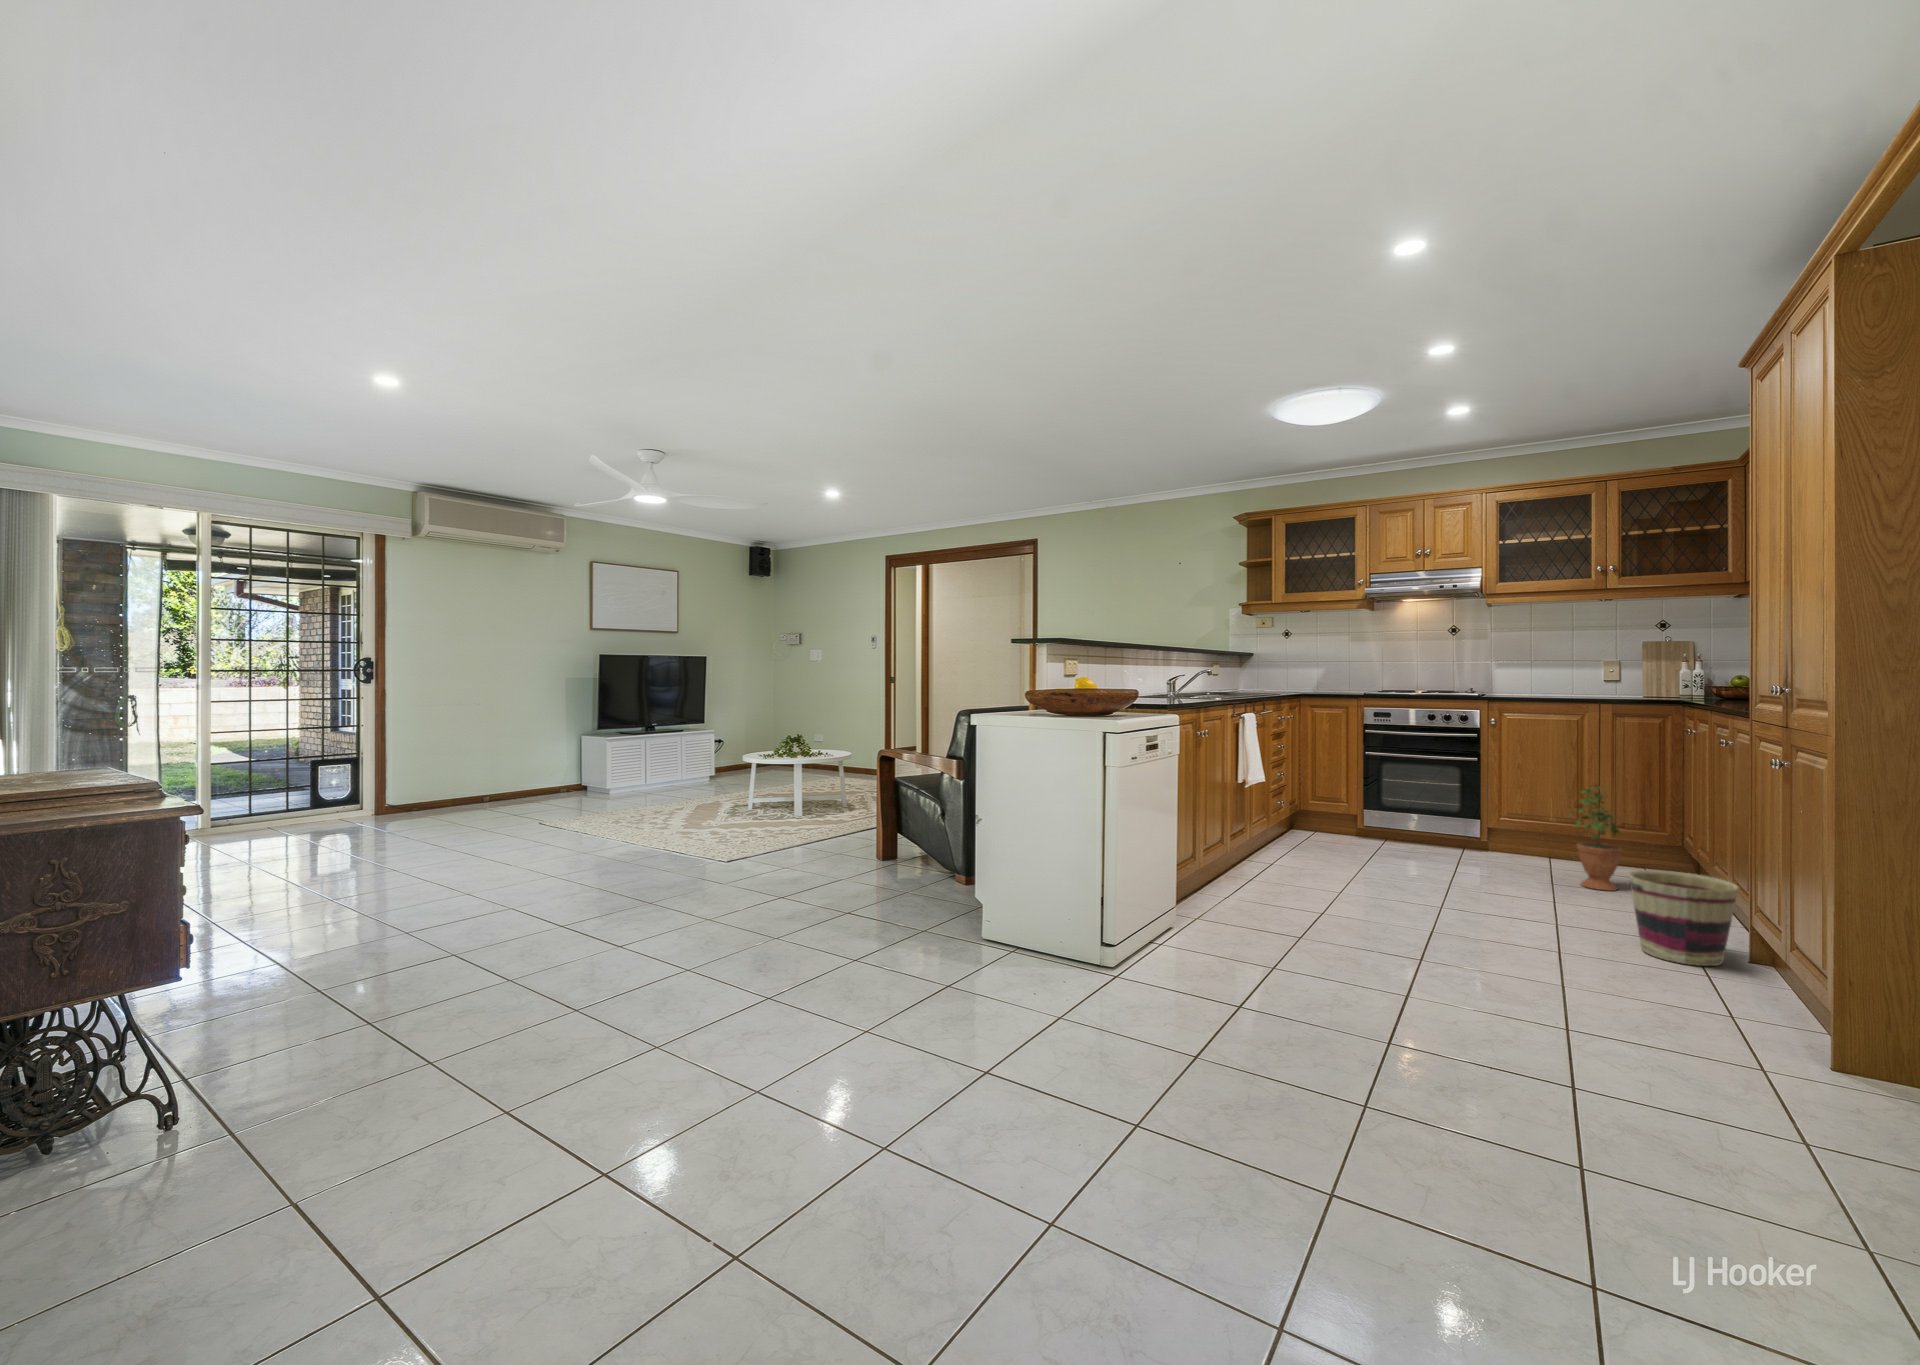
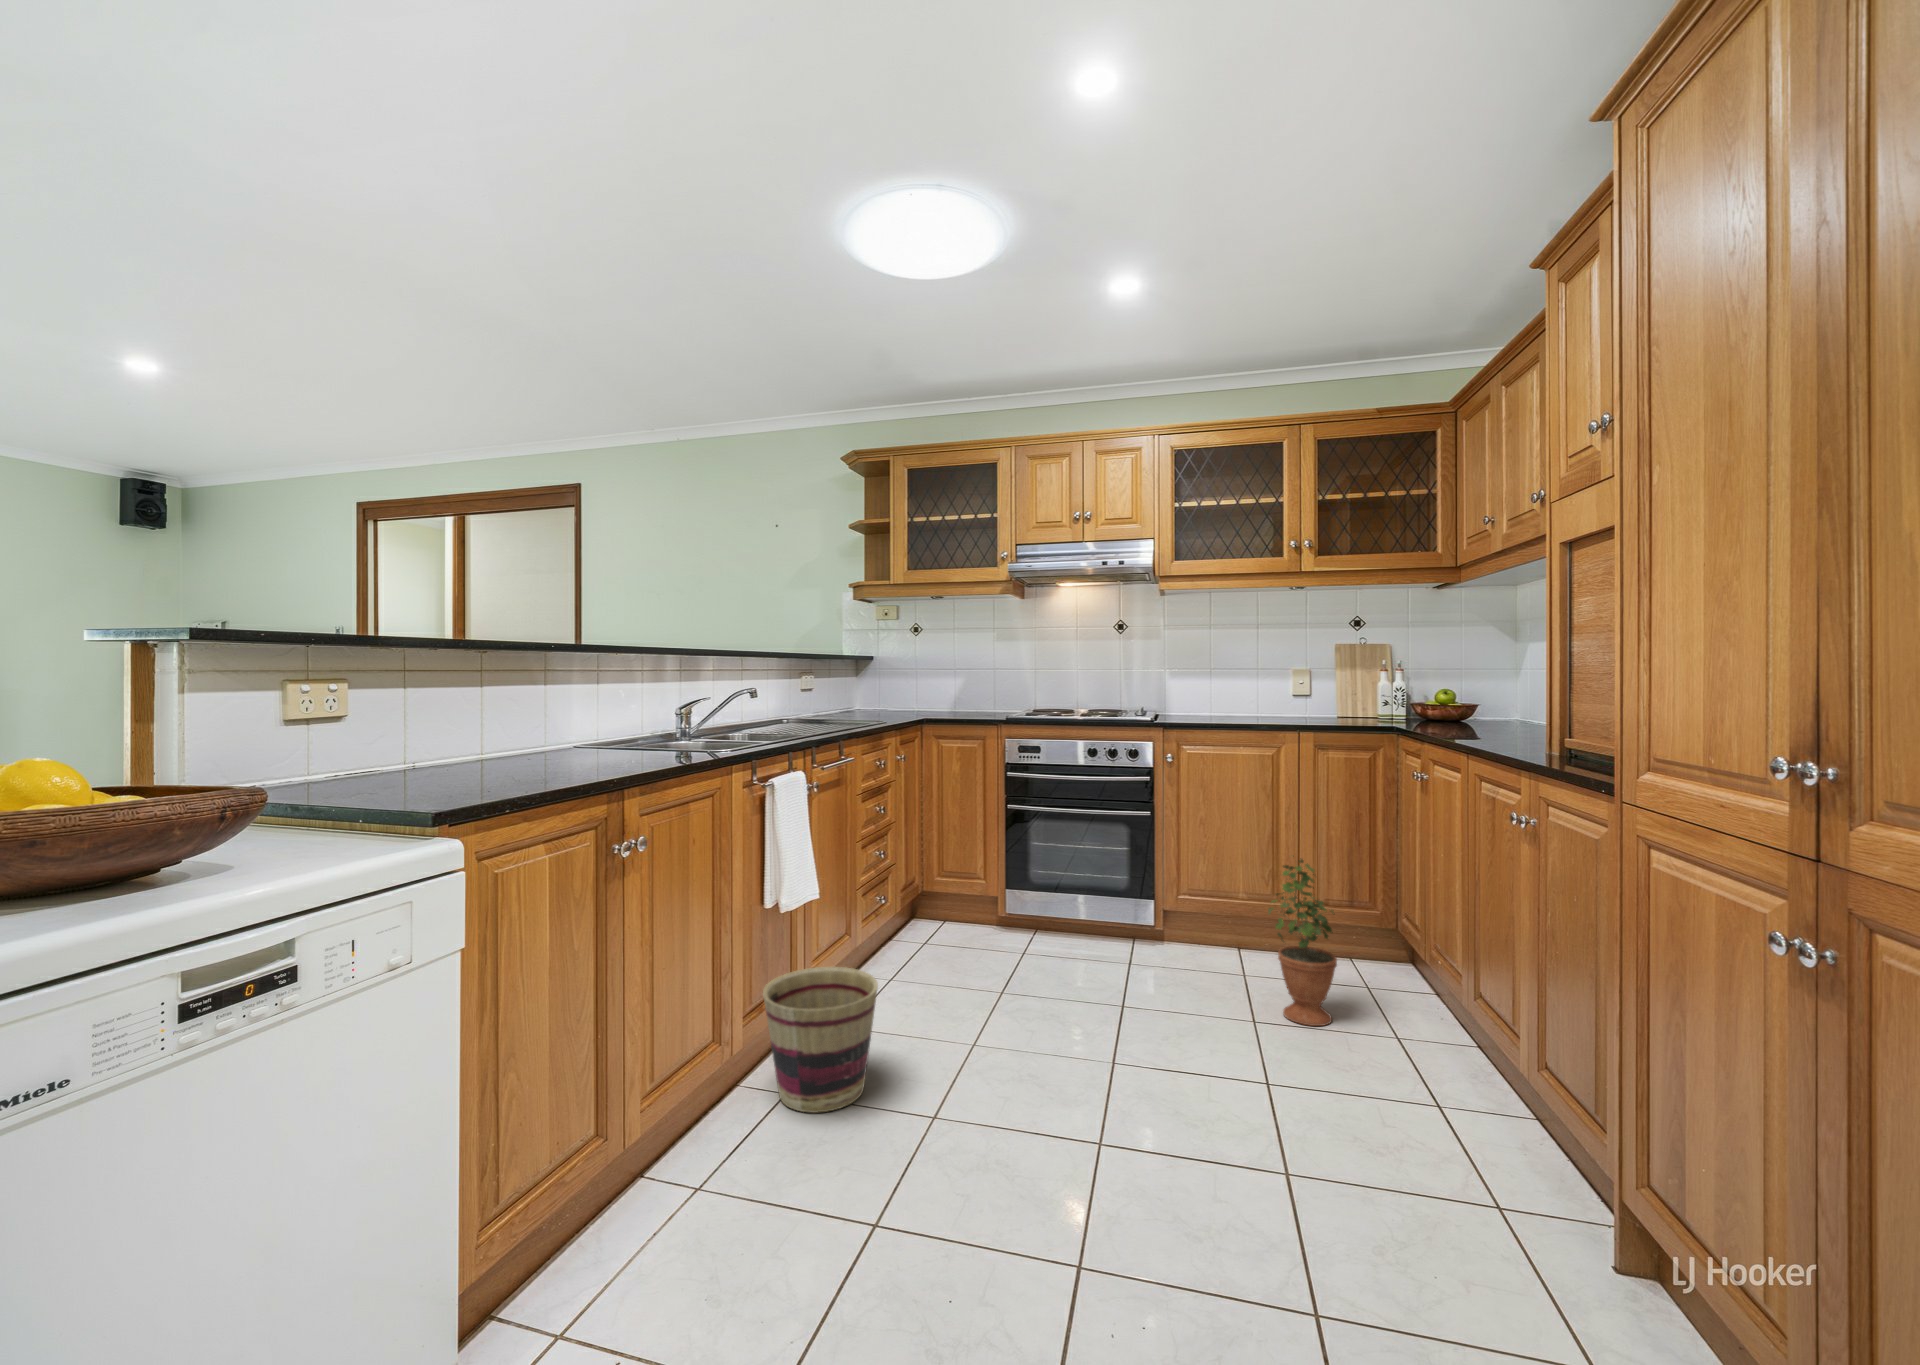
basket: present [1628,870,1738,966] -> present [763,967,878,1113]

